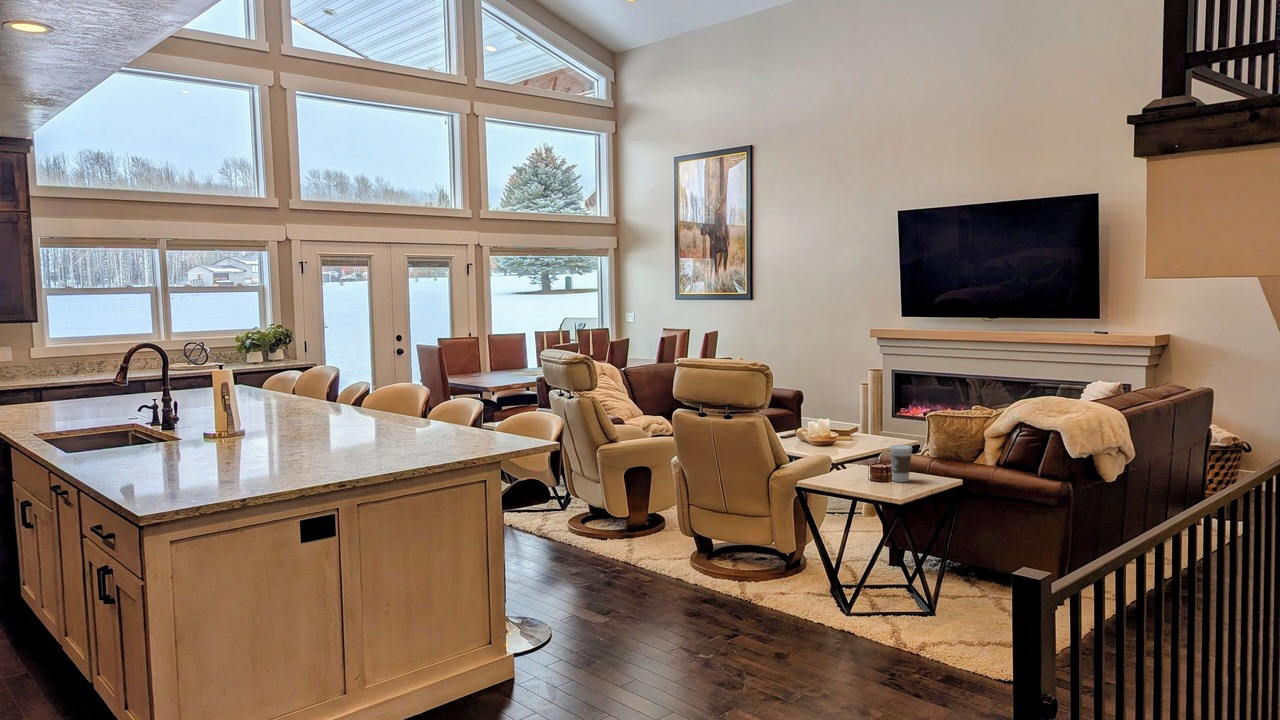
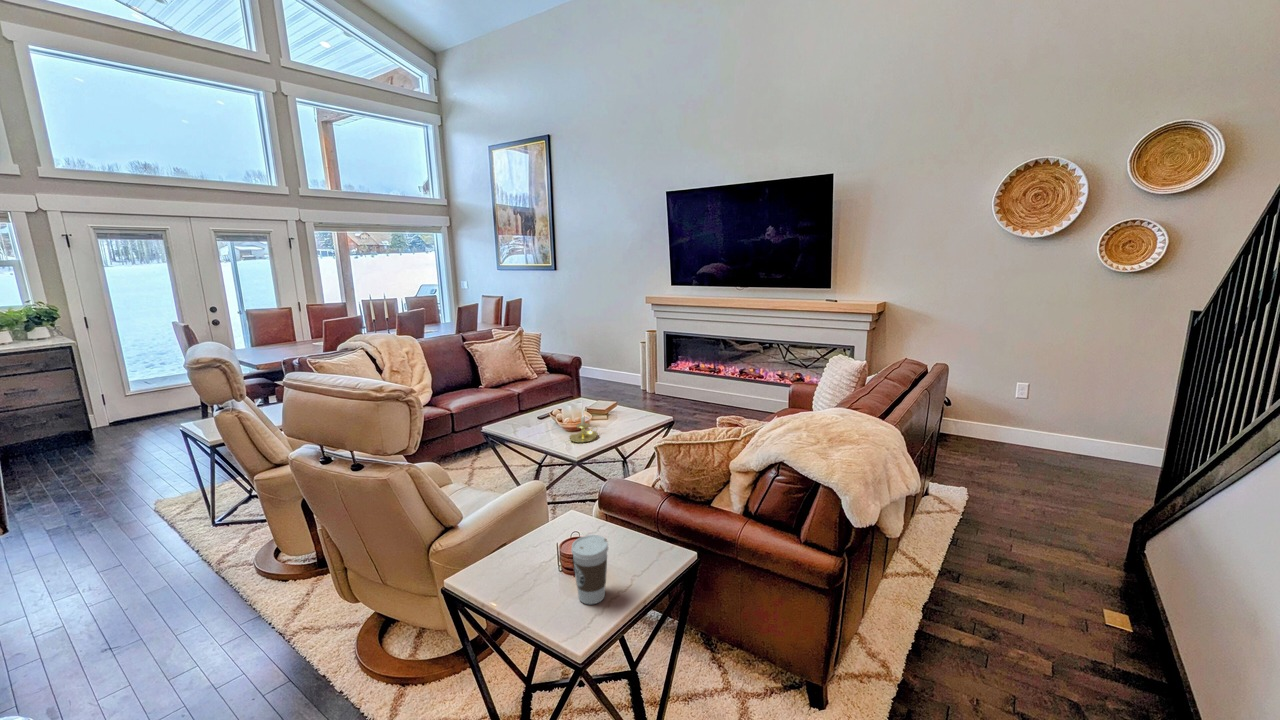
candle holder: none [824,419,852,449] -> present [569,412,598,443]

